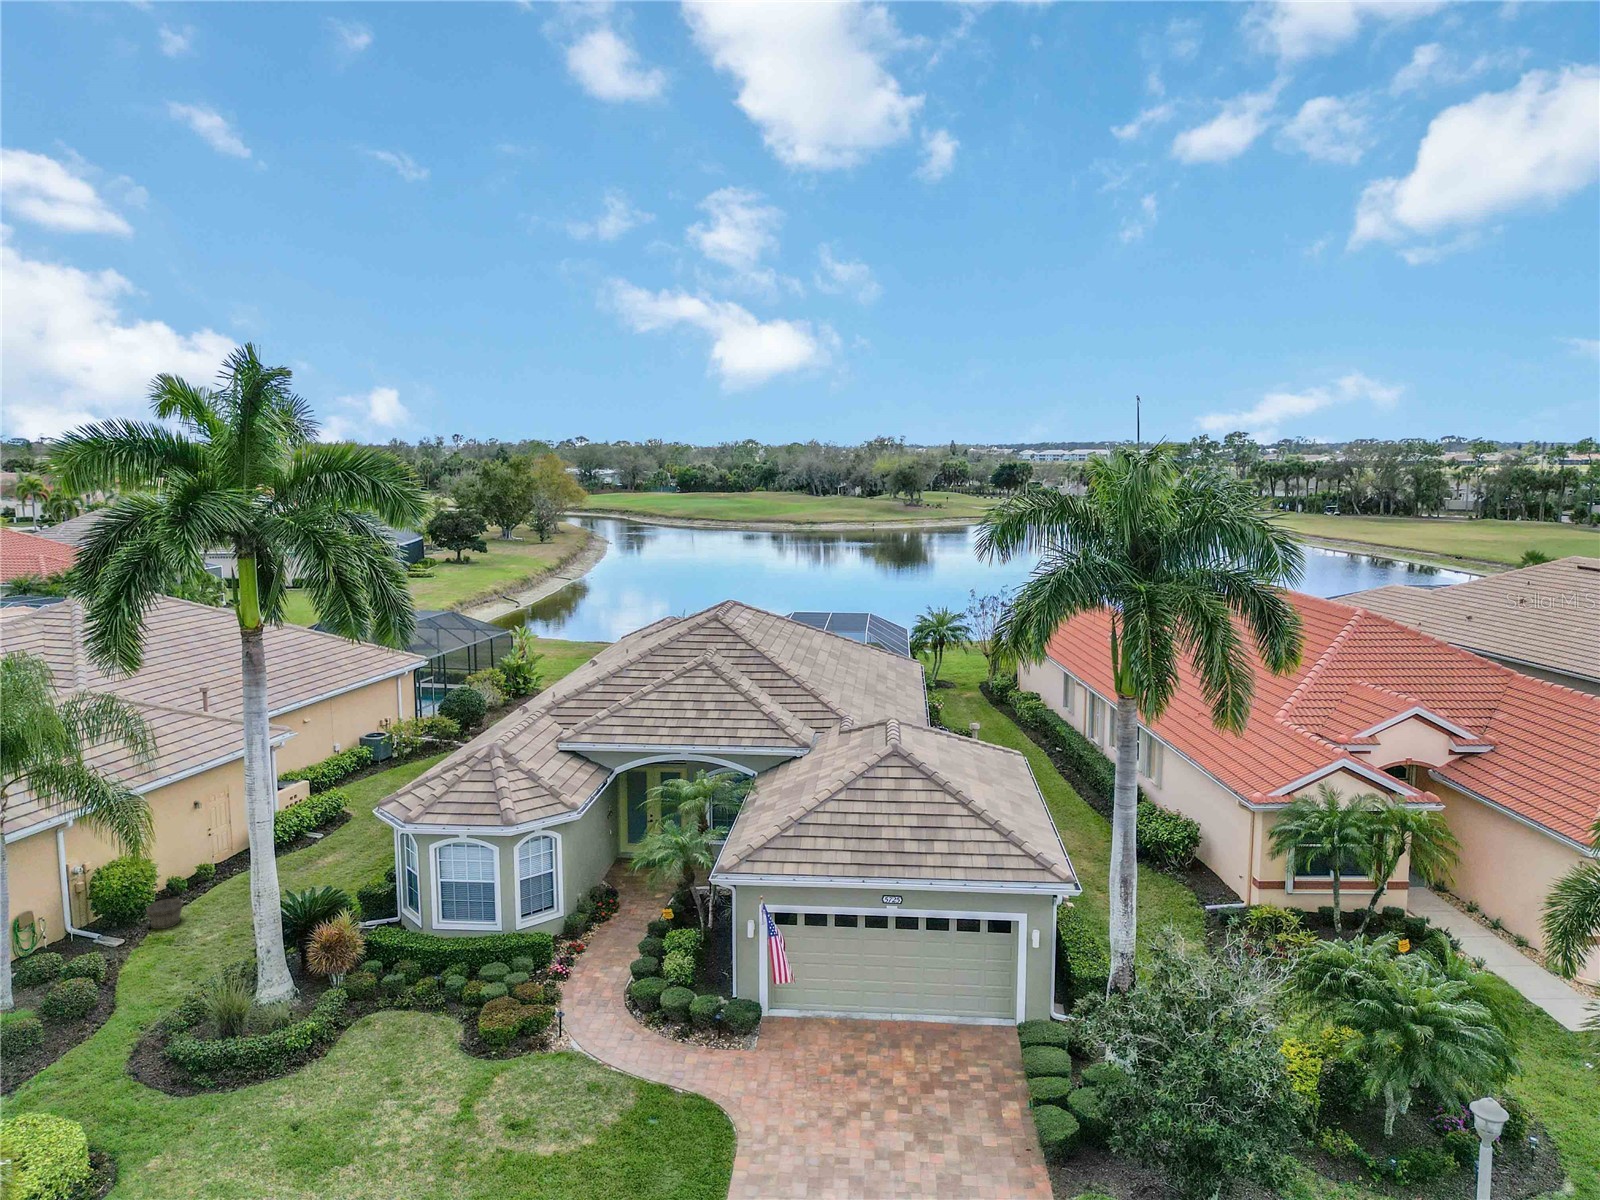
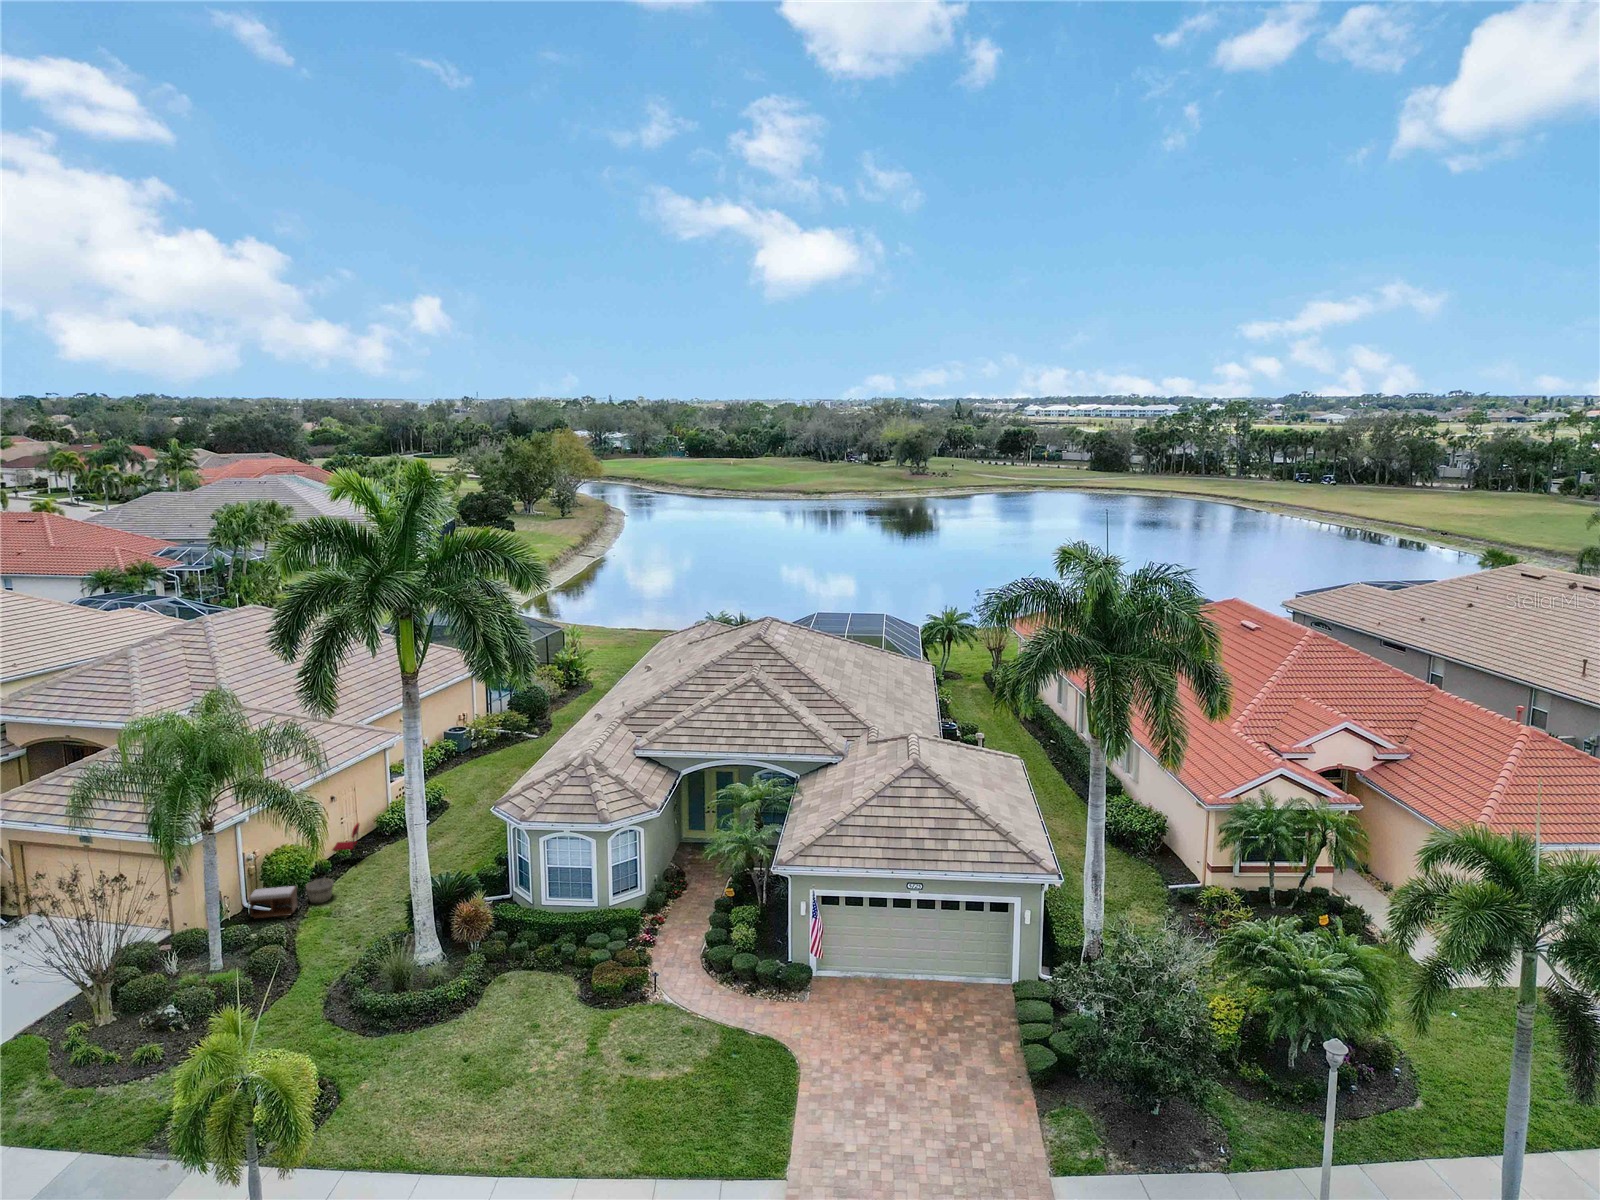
chair: none [188,833,230,889] -> present [332,823,359,851]
bench: none [67,907,134,947] -> present [249,886,298,918]

